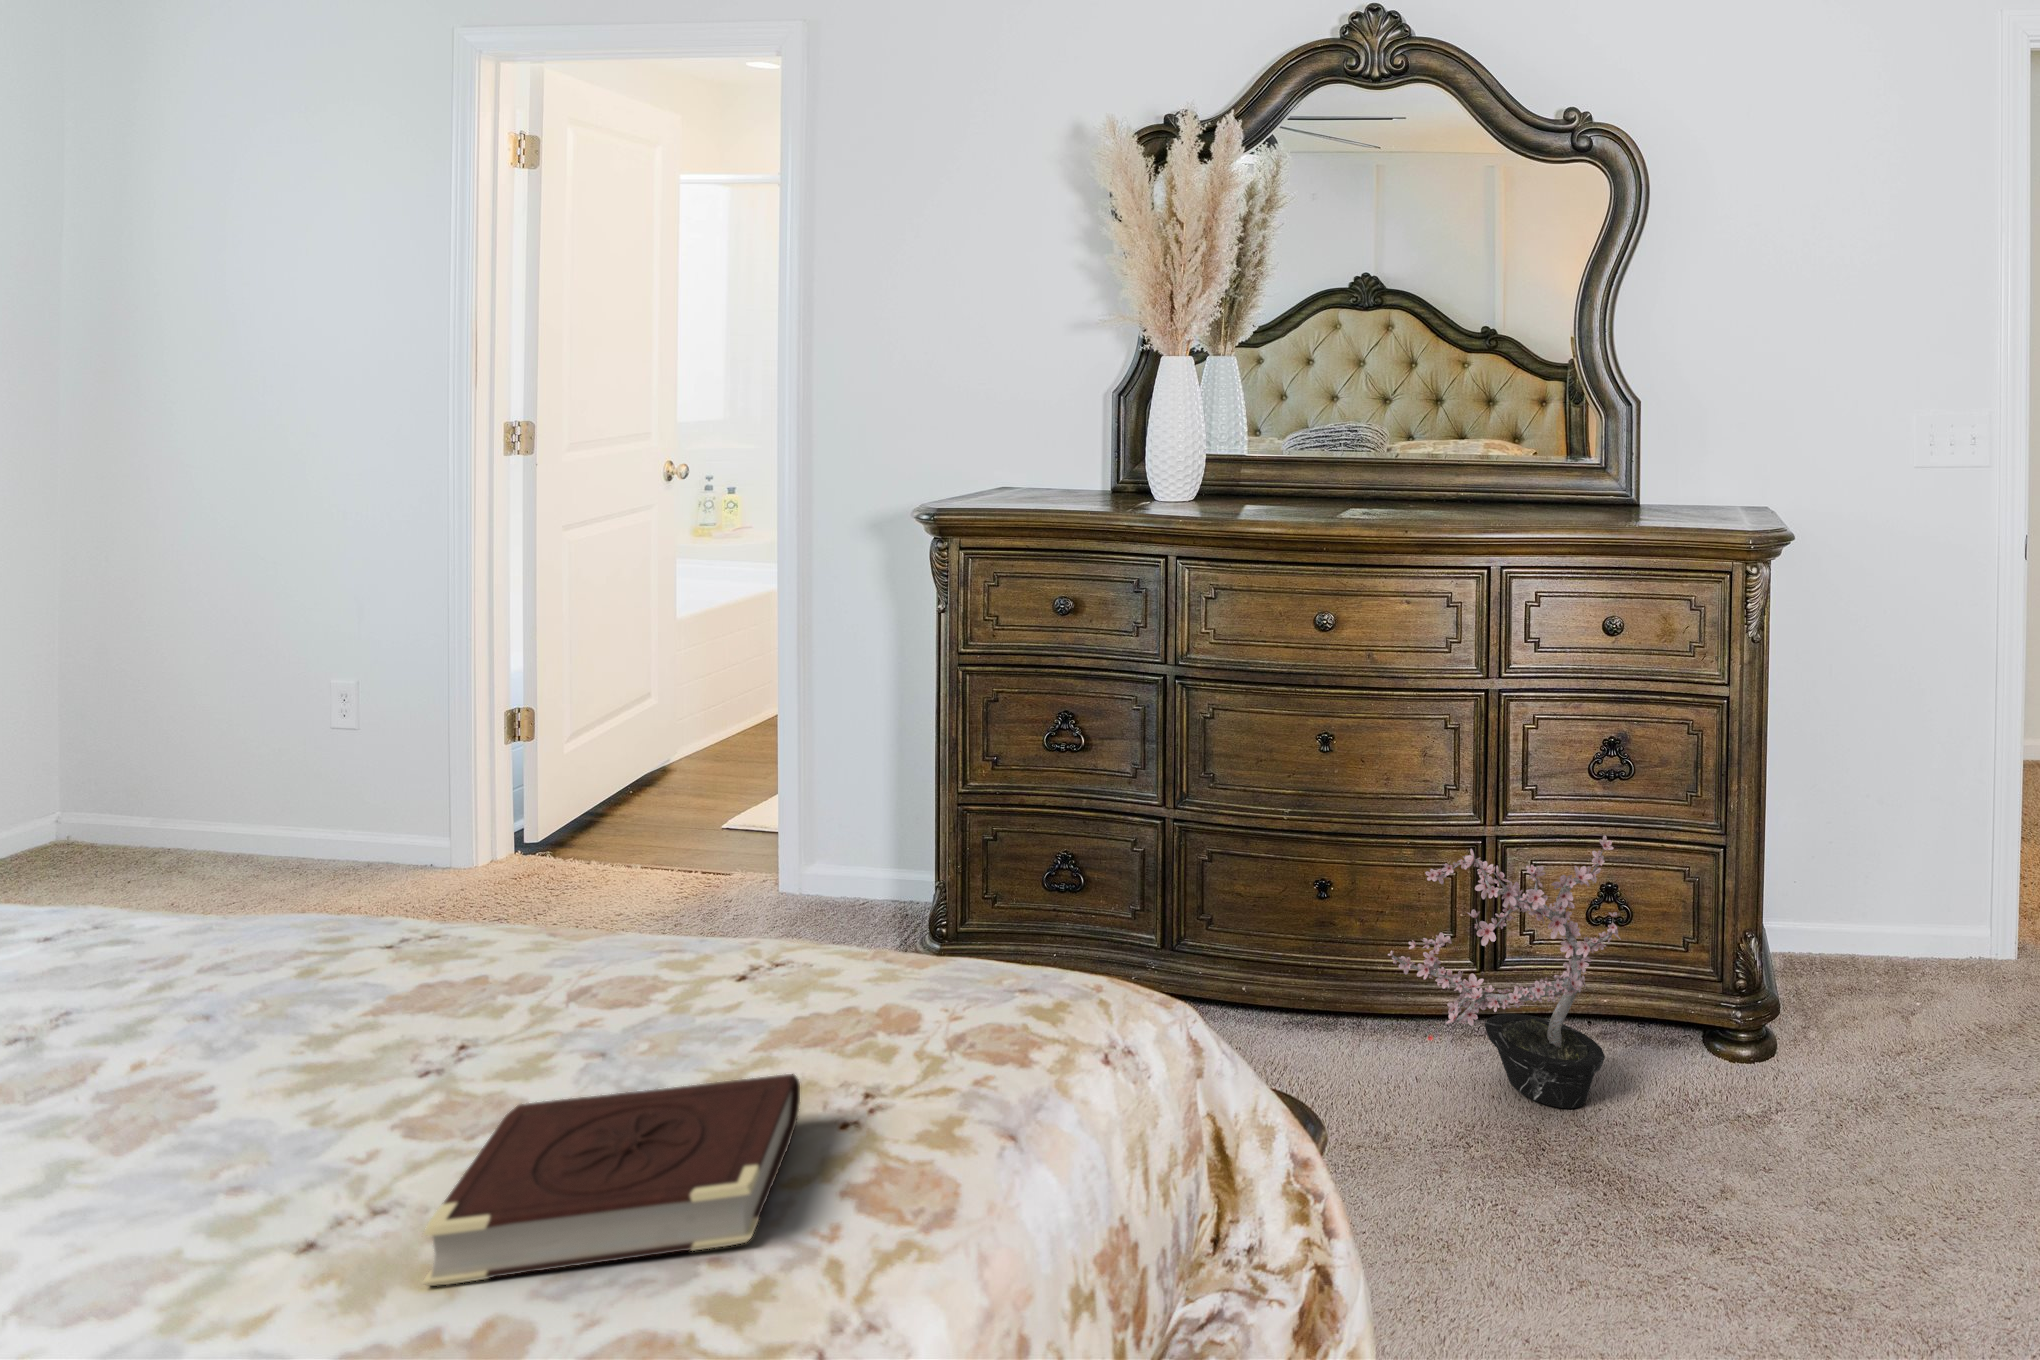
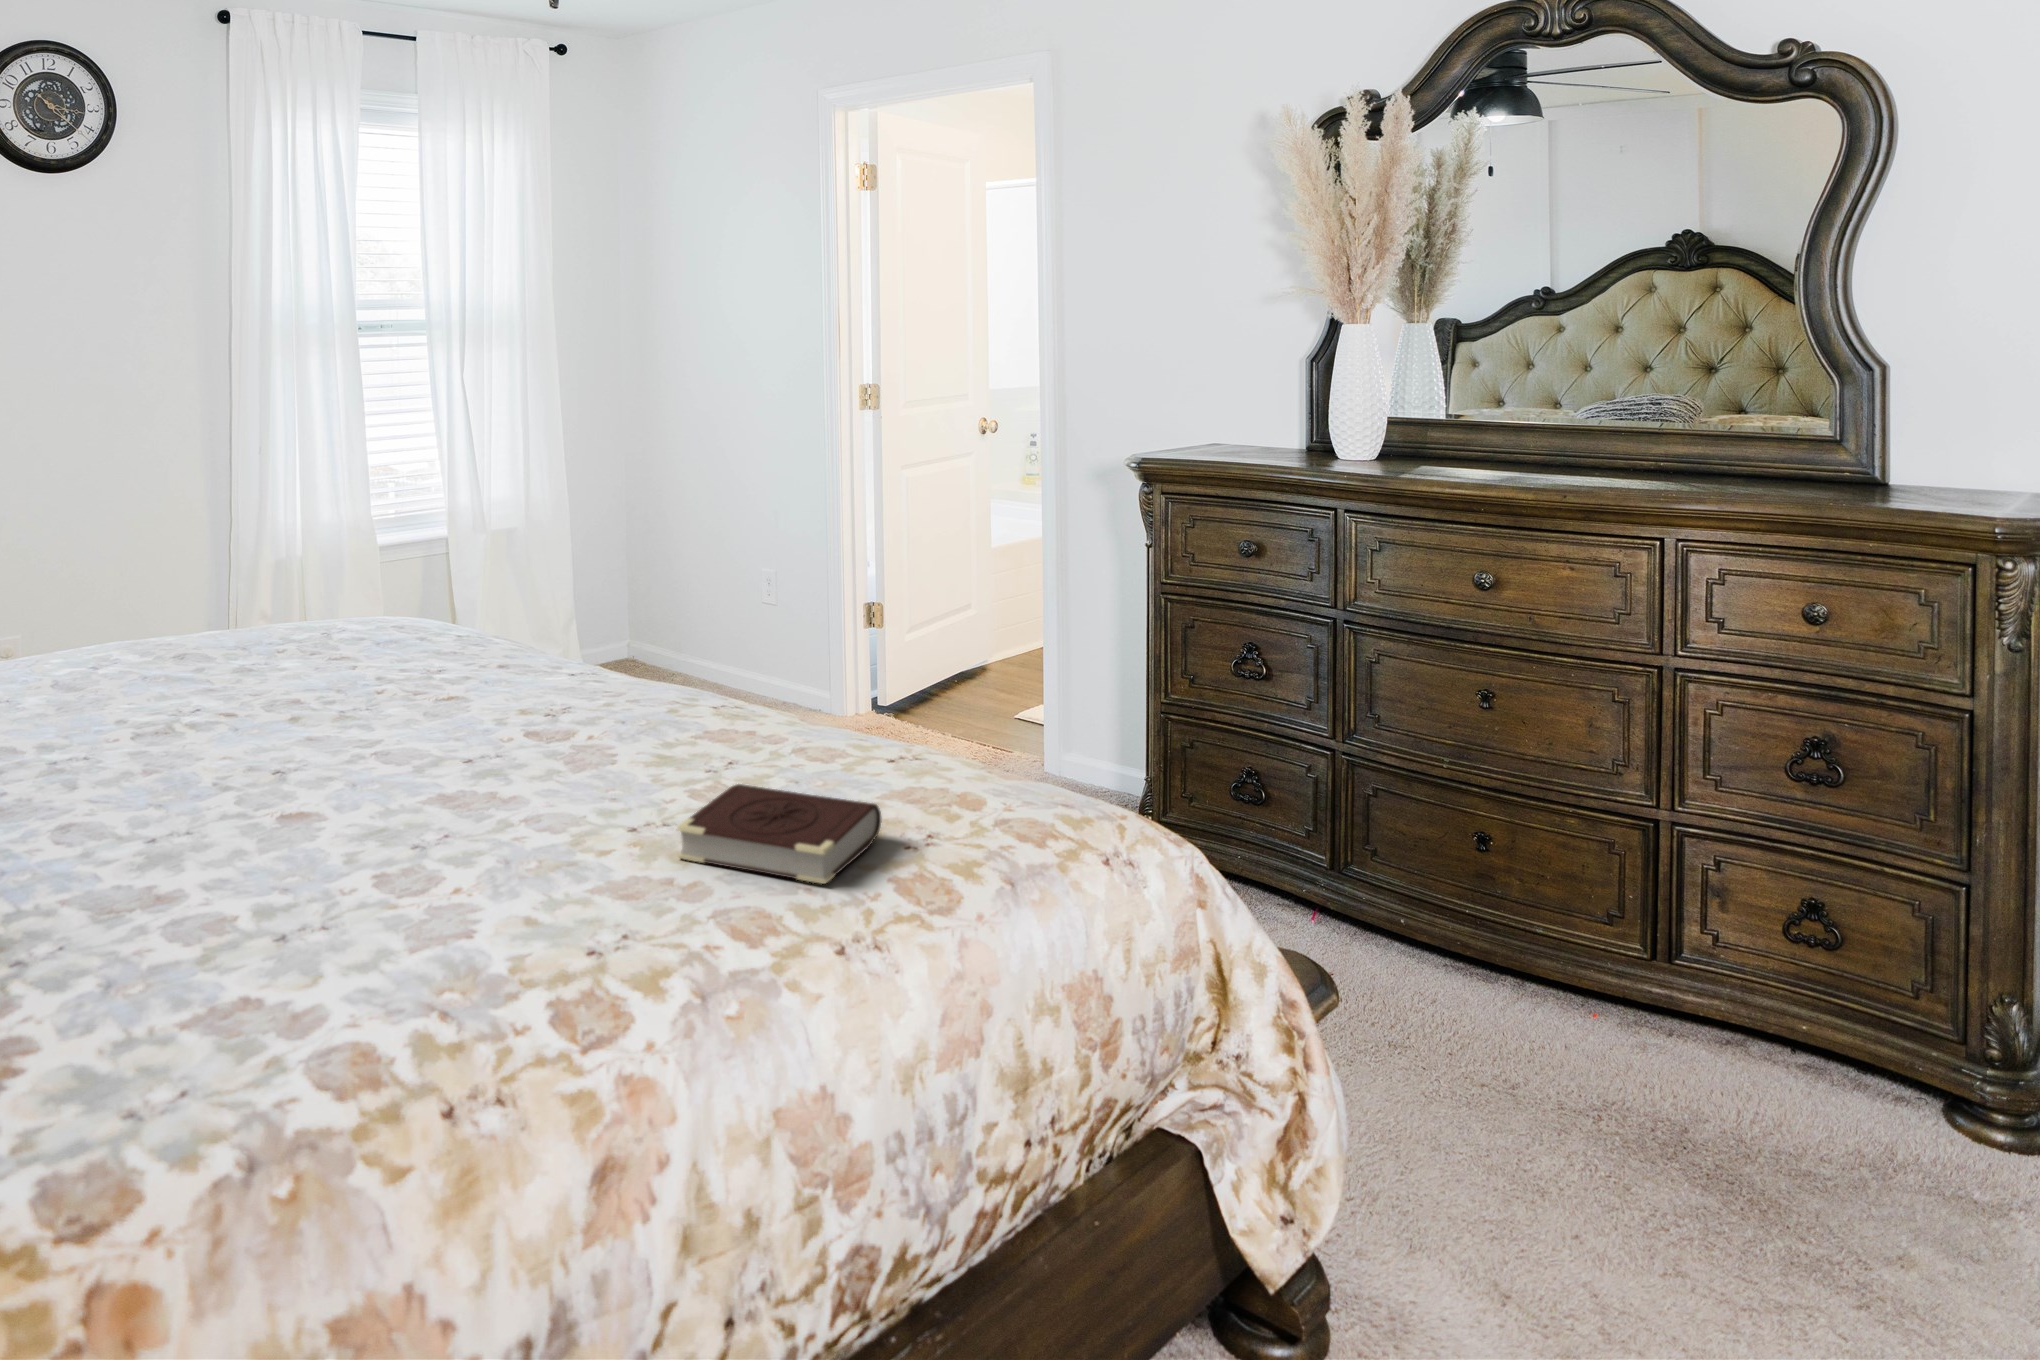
potted plant: present [1387,835,1621,1108] -> none [1523,812,1816,1119]

